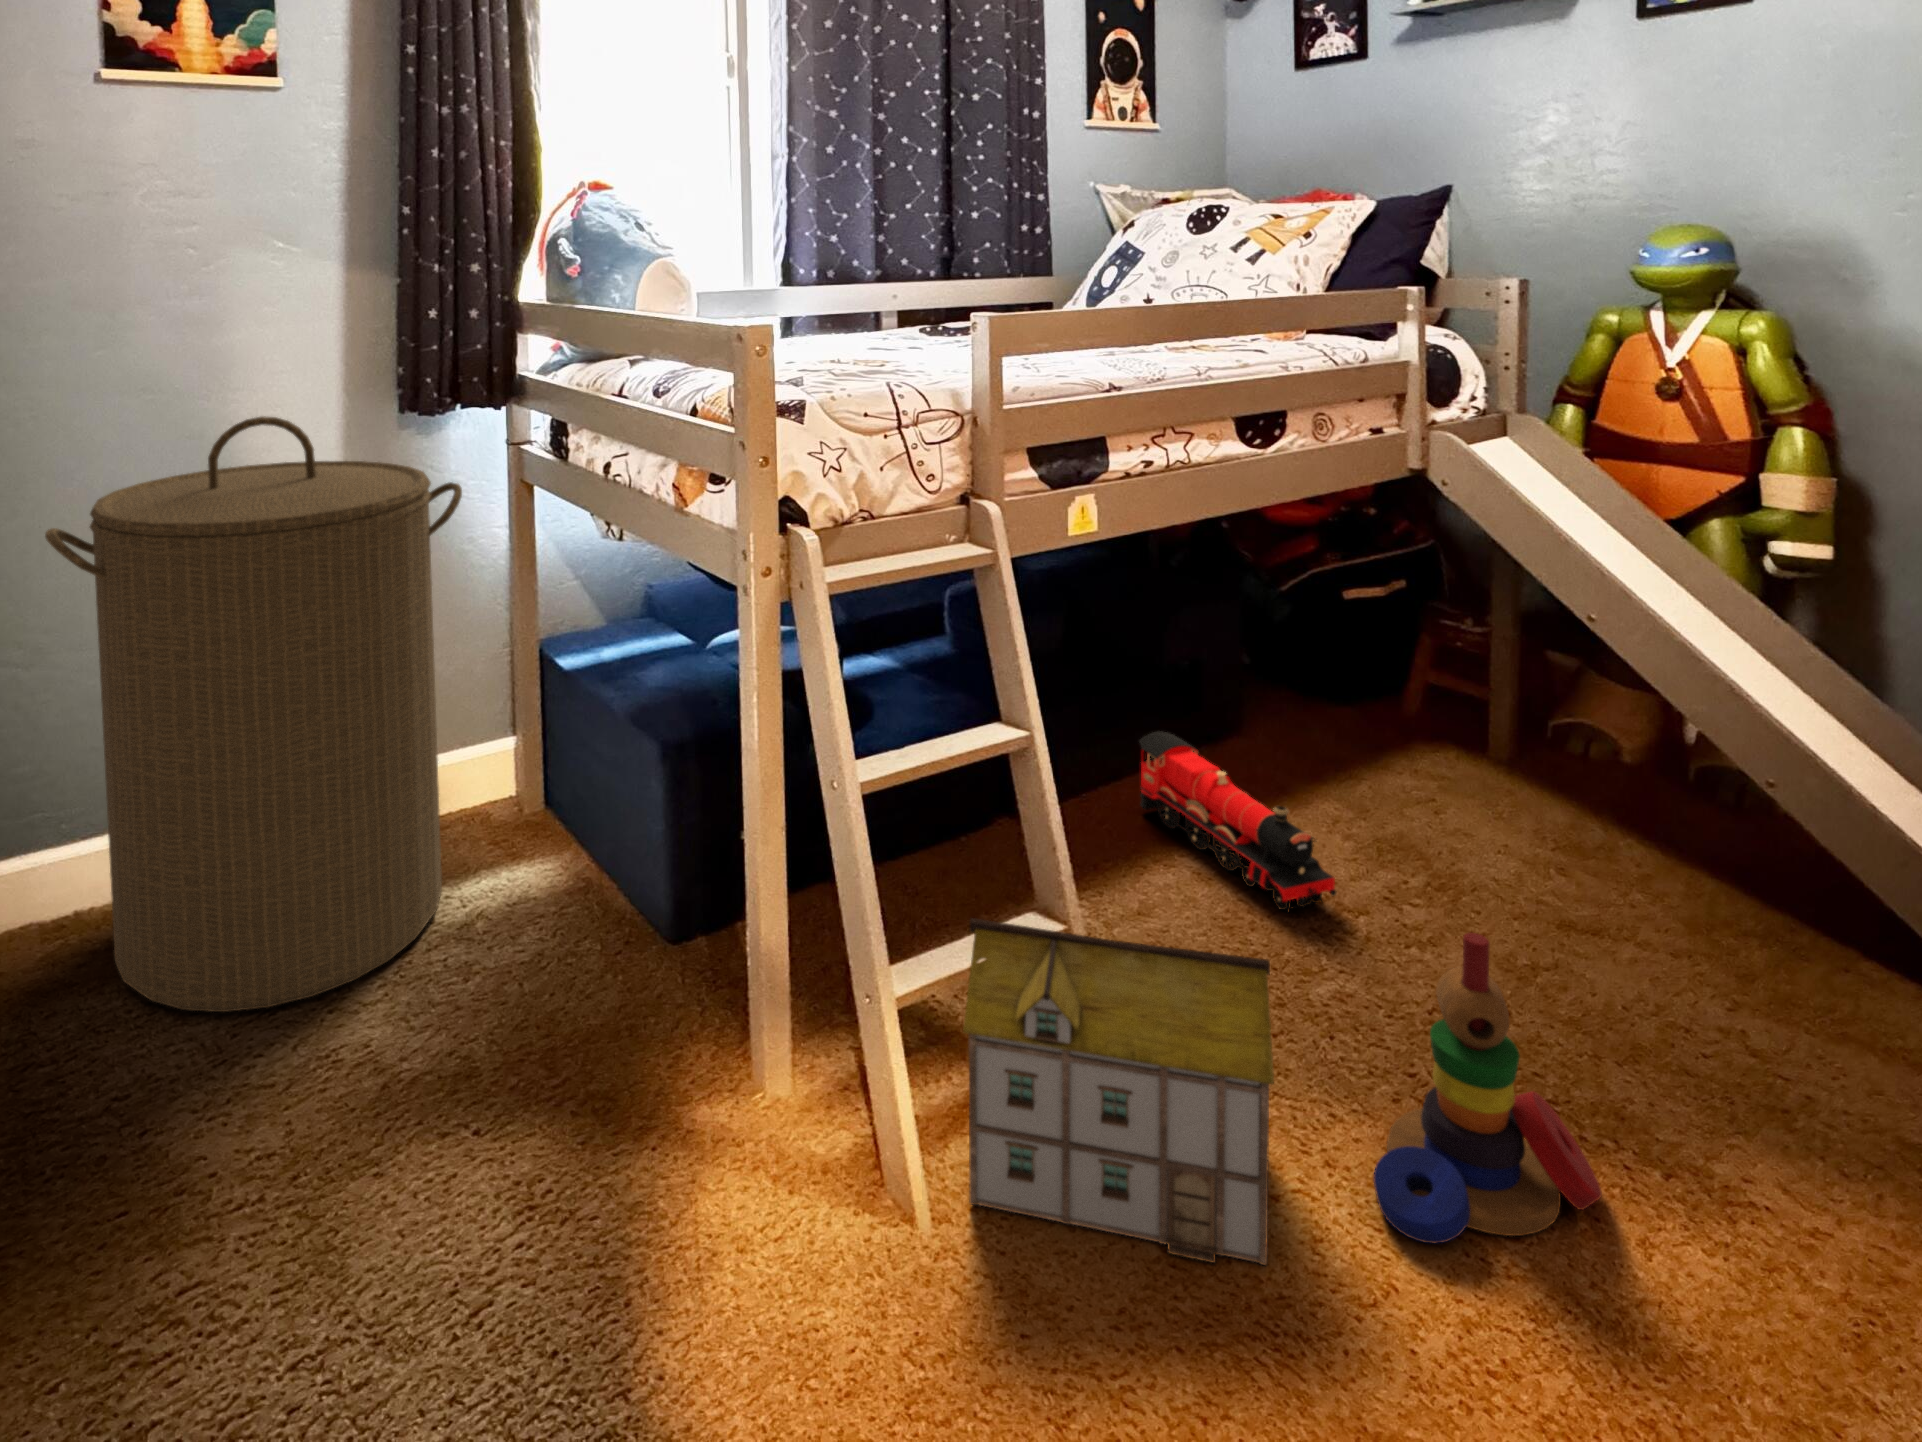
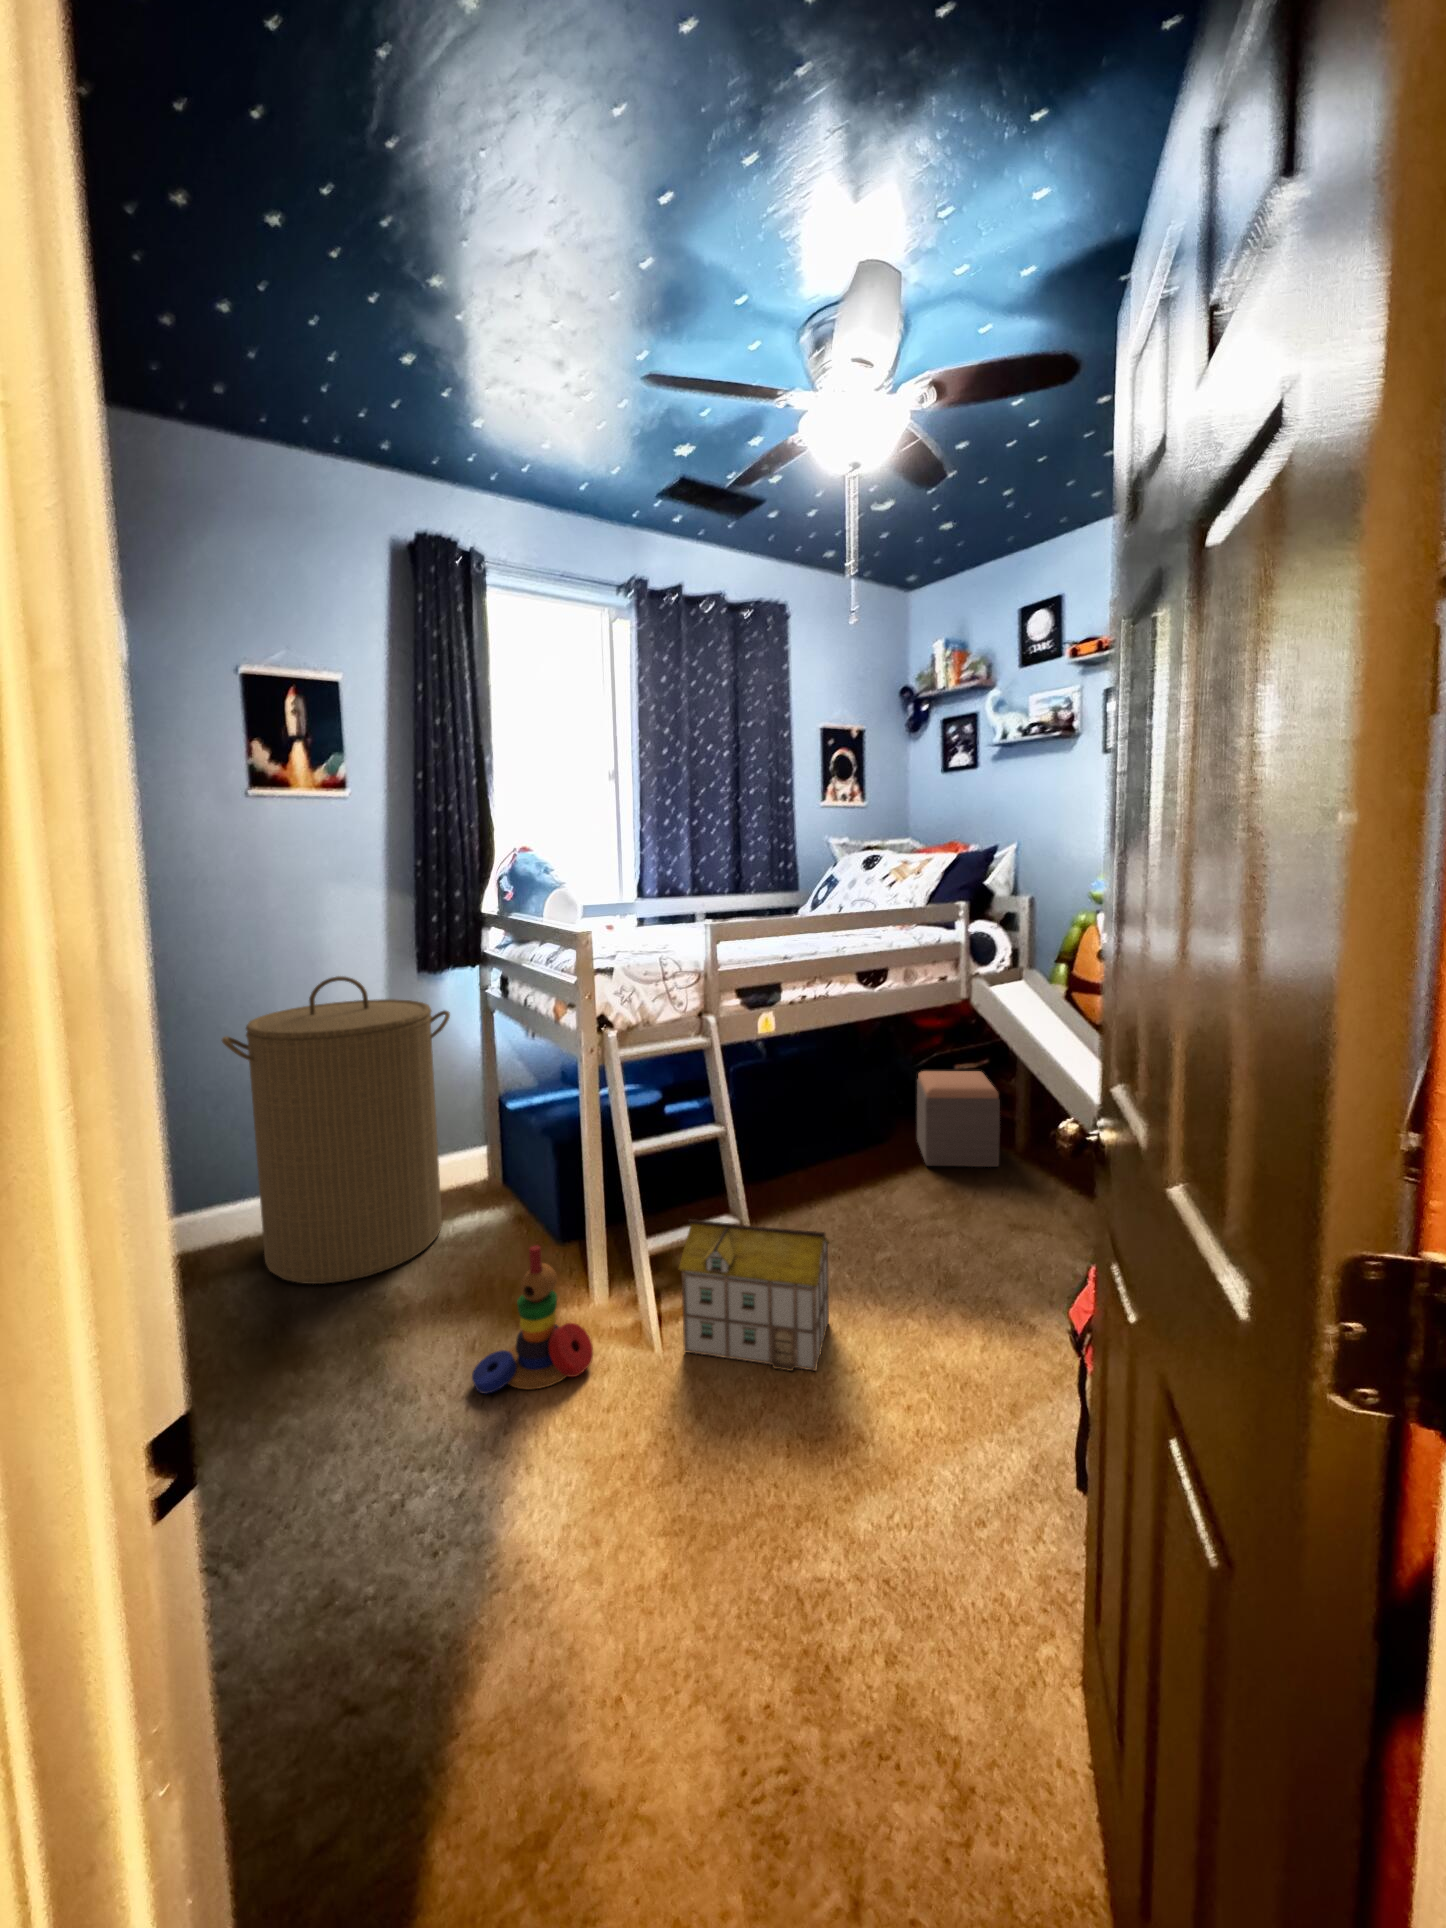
footstool: none [1295,603,1477,790] -> present [917,1071,1000,1167]
toy train: present [1139,732,1336,911] -> none [821,1139,905,1226]
stacking toy: present [1374,933,1602,1243] -> present [472,1245,593,1394]

